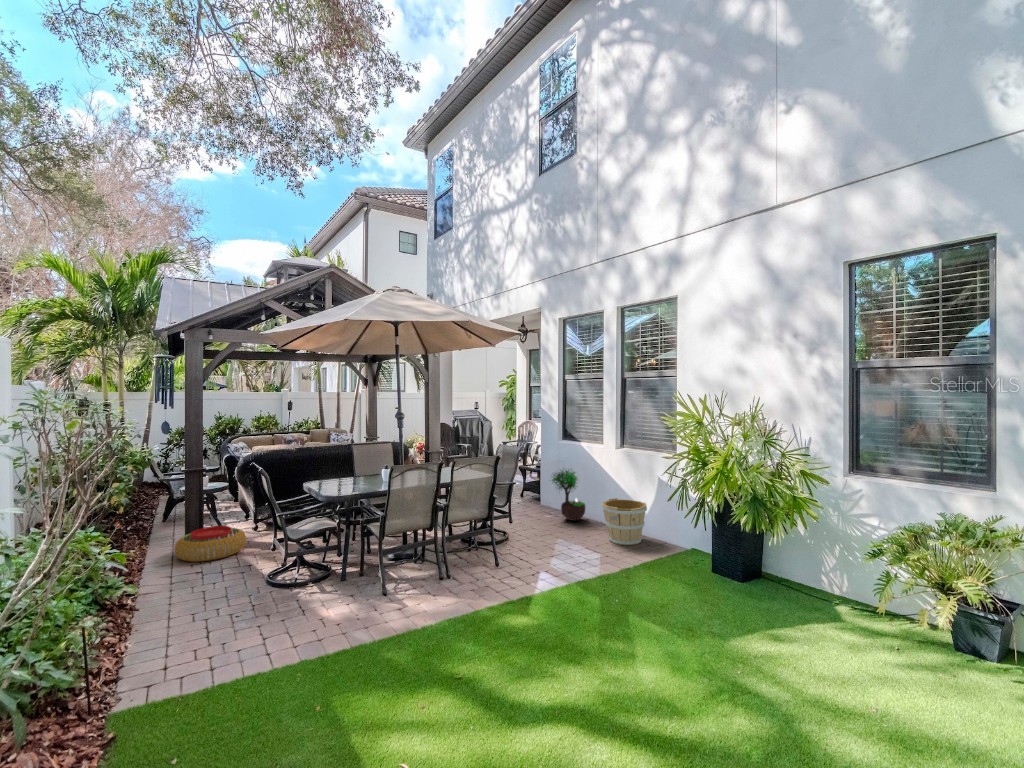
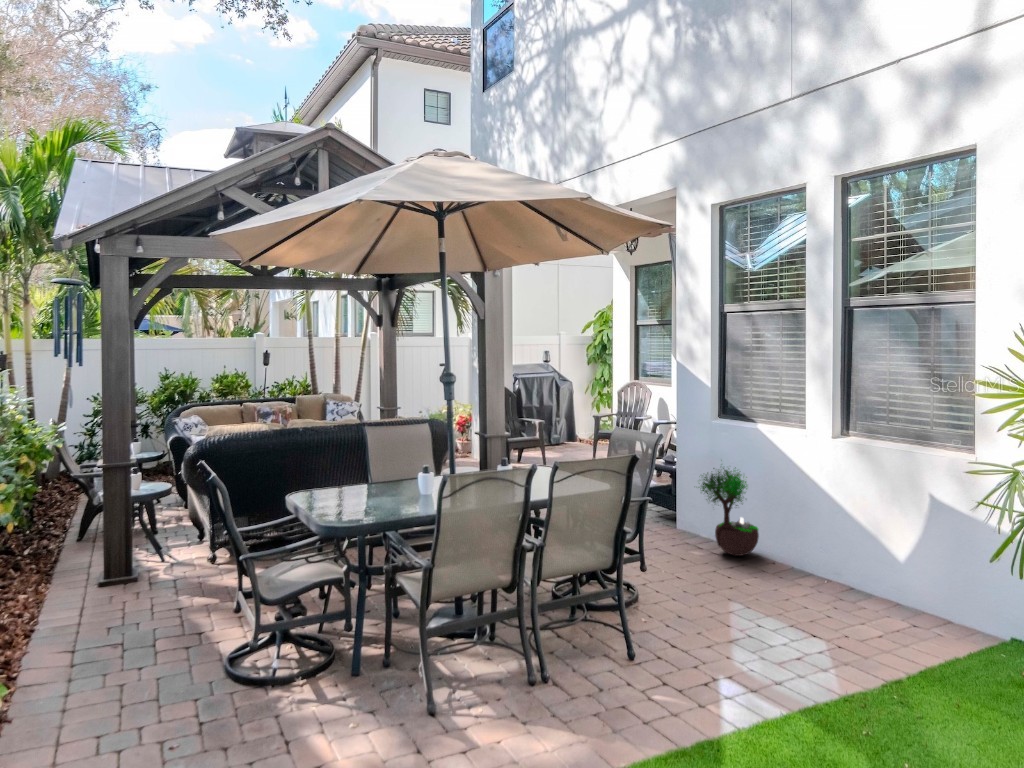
wooden bucket: present [602,498,647,545] -> none [803,524,891,611]
pouf: present [174,526,246,562] -> none [81,560,197,623]

